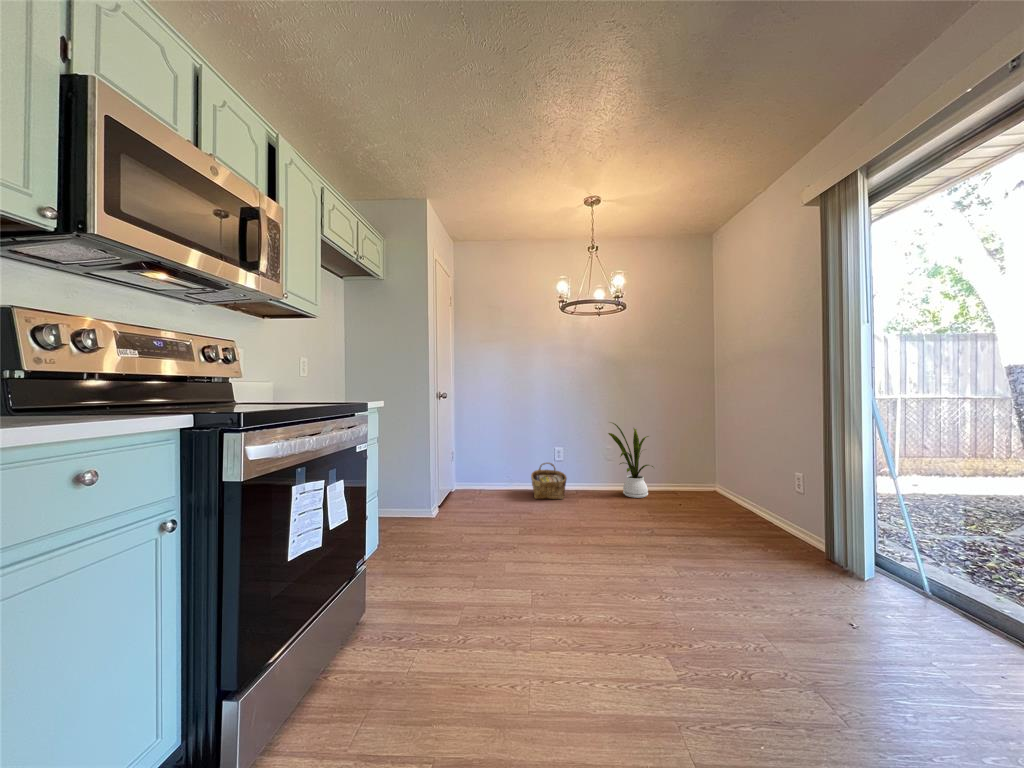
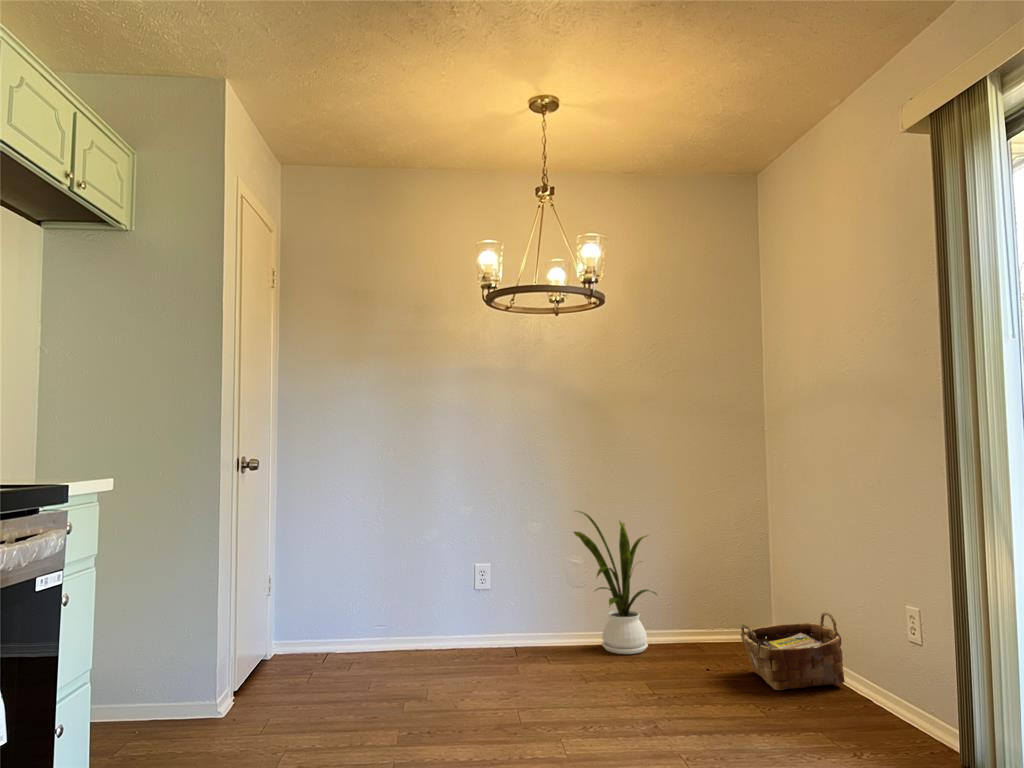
woven basket: present [531,463,567,499] -> present [741,612,845,690]

